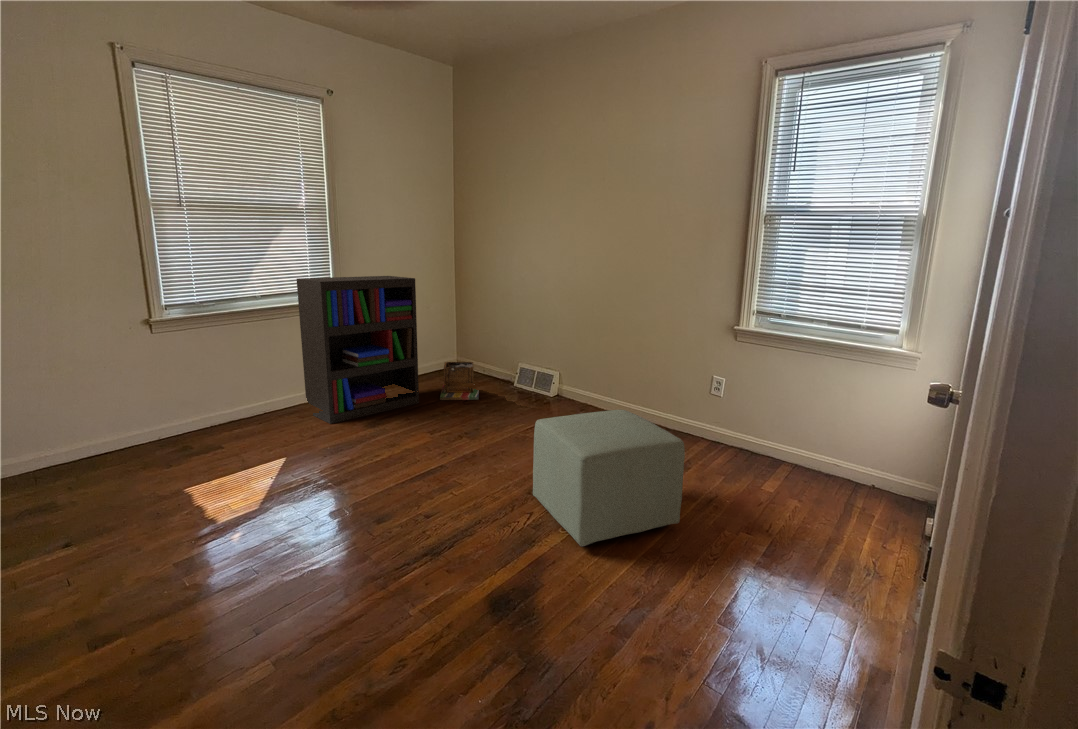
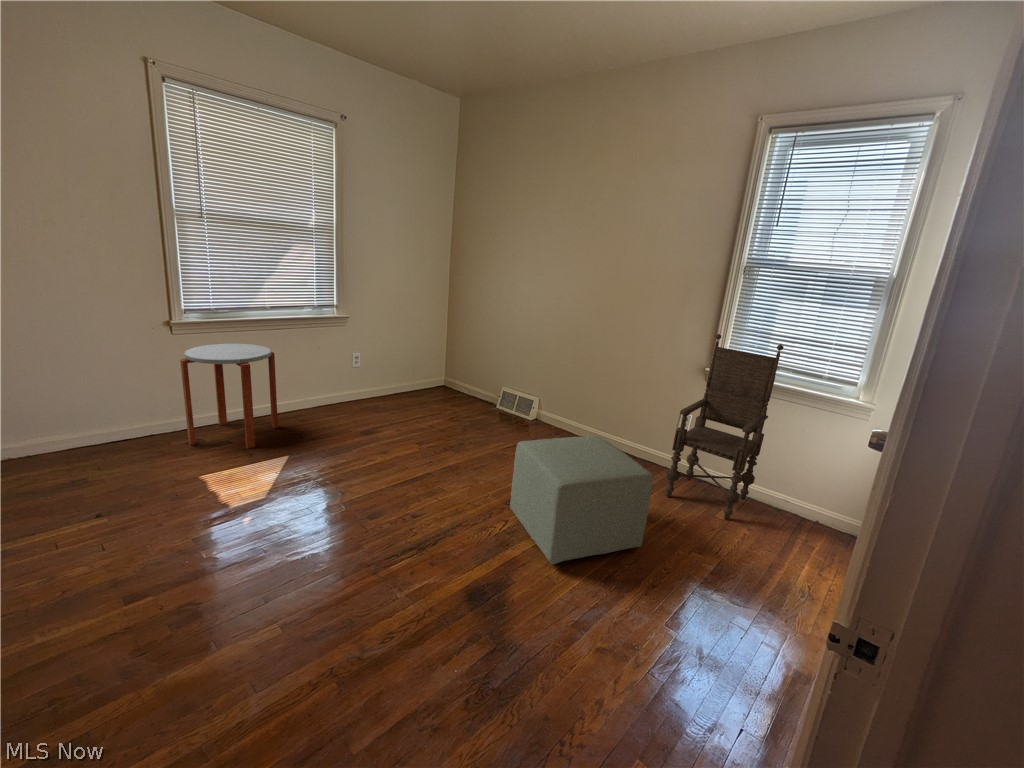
bookshelf: present [297,276,419,424] -> none [308,287,415,421]
armchair: none [703,292,815,493] -> present [666,334,784,521]
side table: none [160,344,272,458] -> present [180,344,278,448]
laundry basket: present [440,362,479,400] -> none [431,369,466,406]

